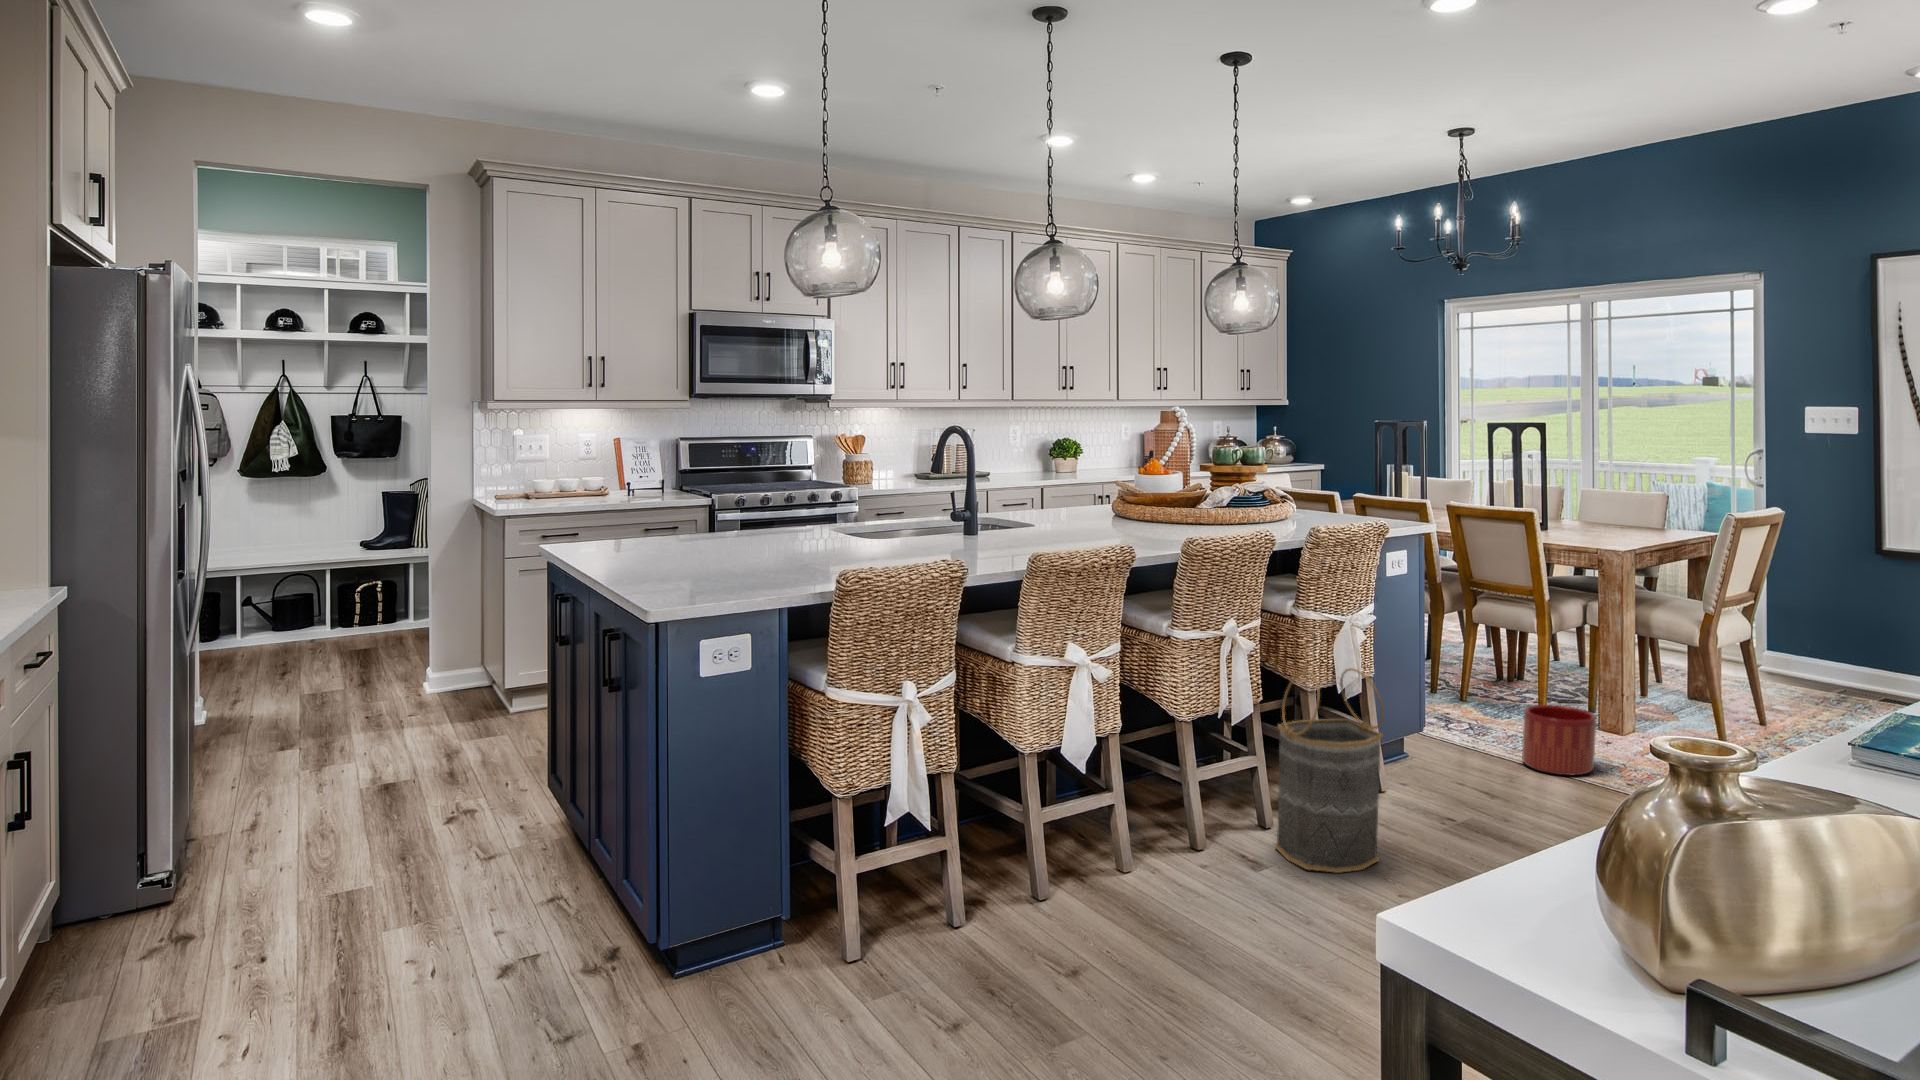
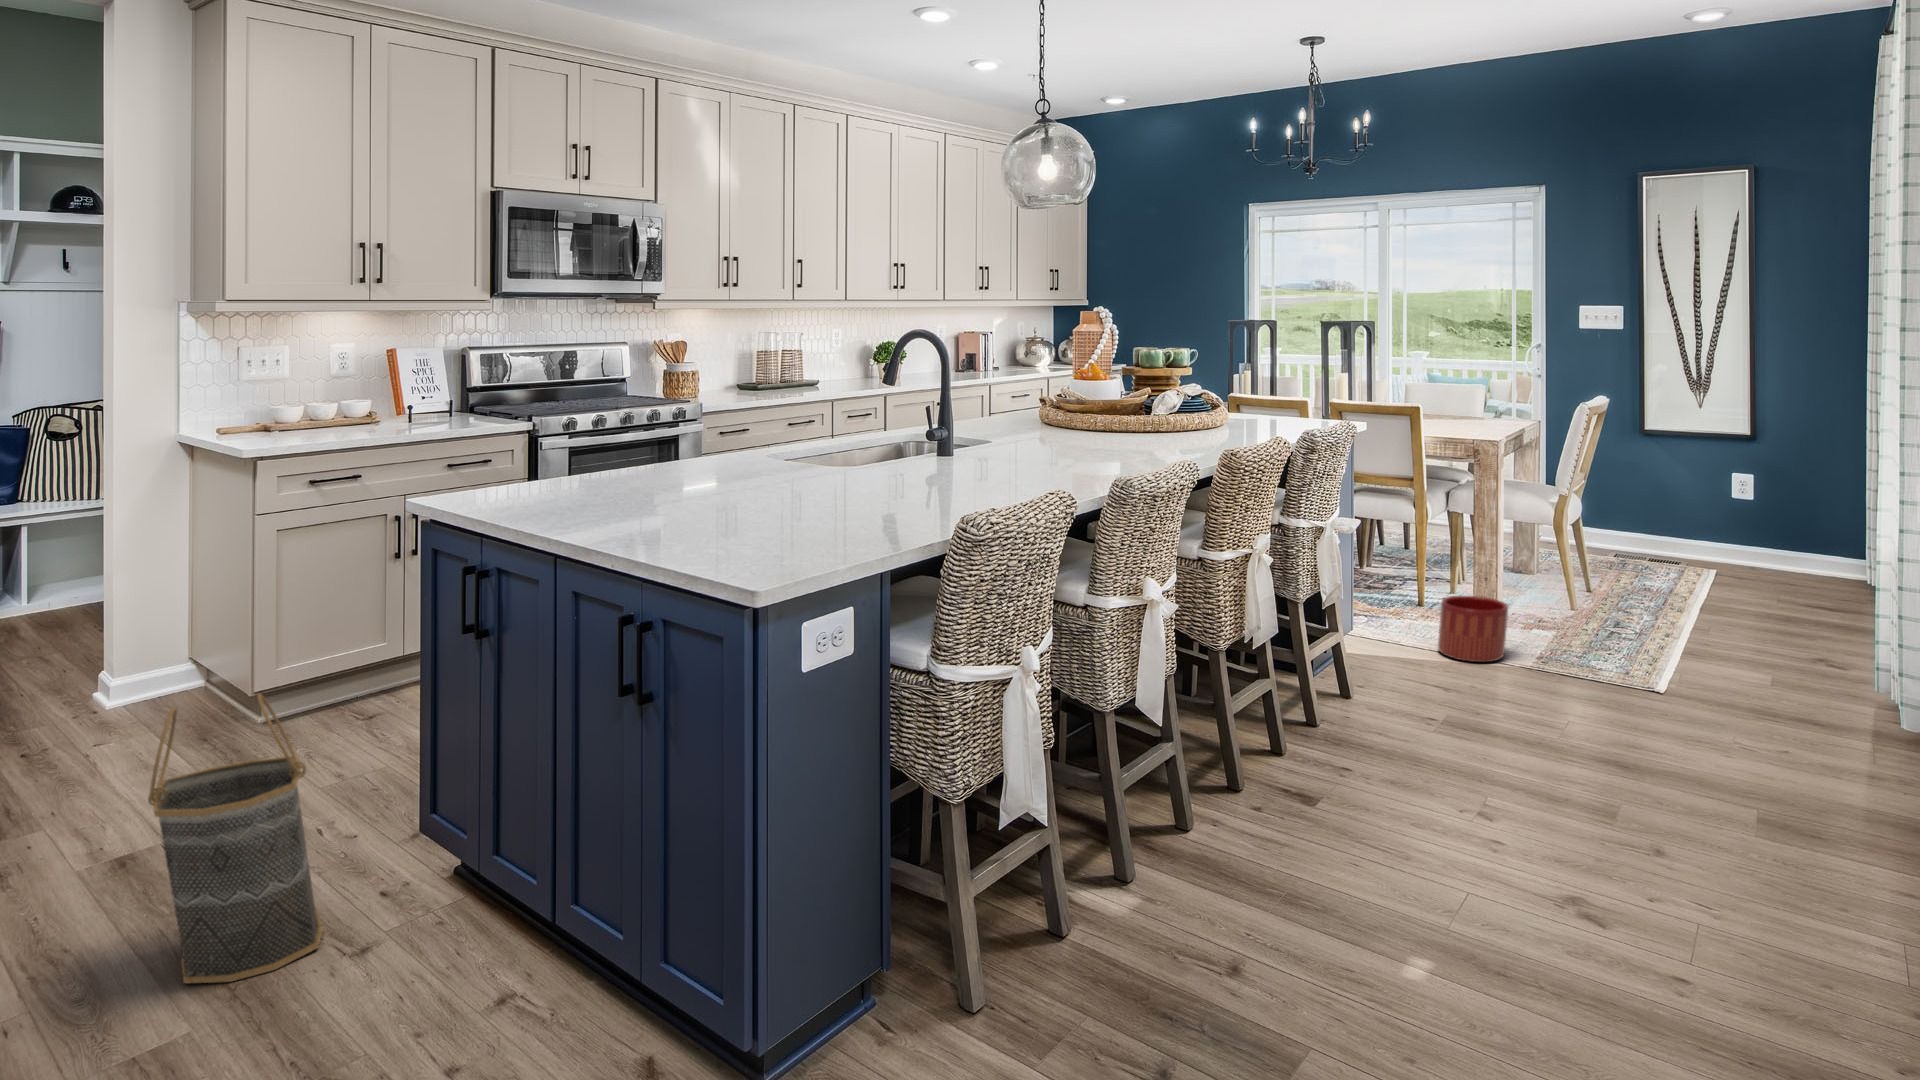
basket: present [1275,668,1384,873] -> present [148,694,323,983]

